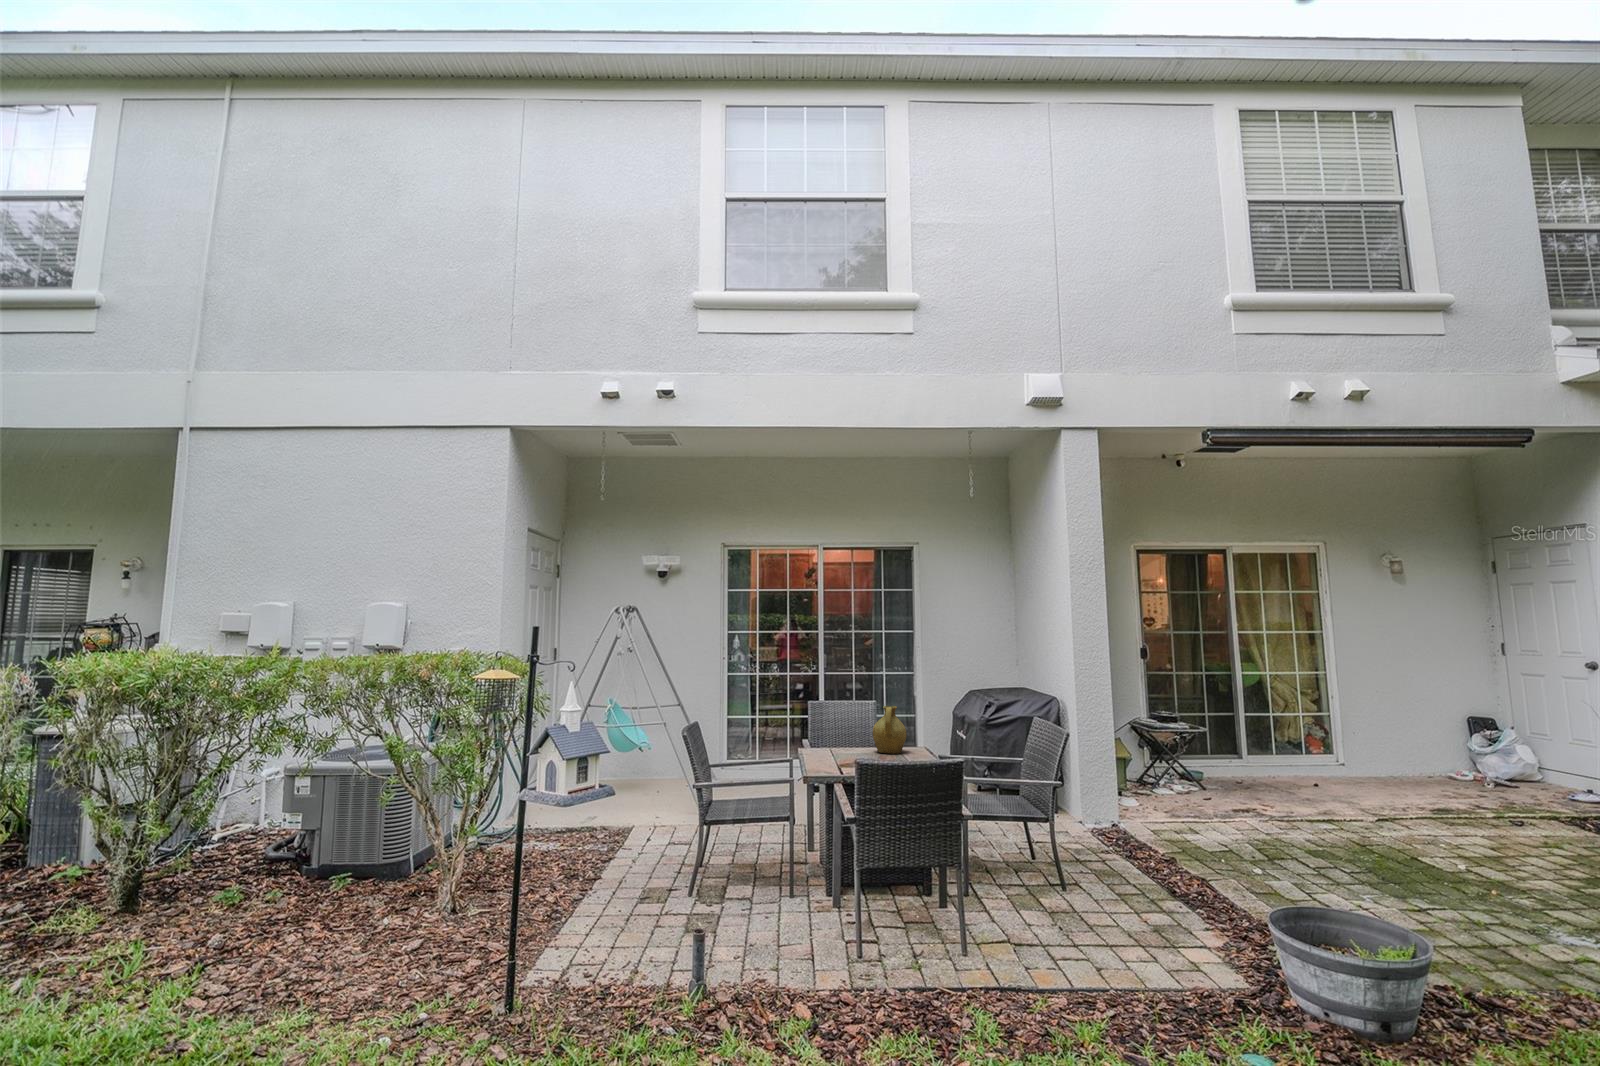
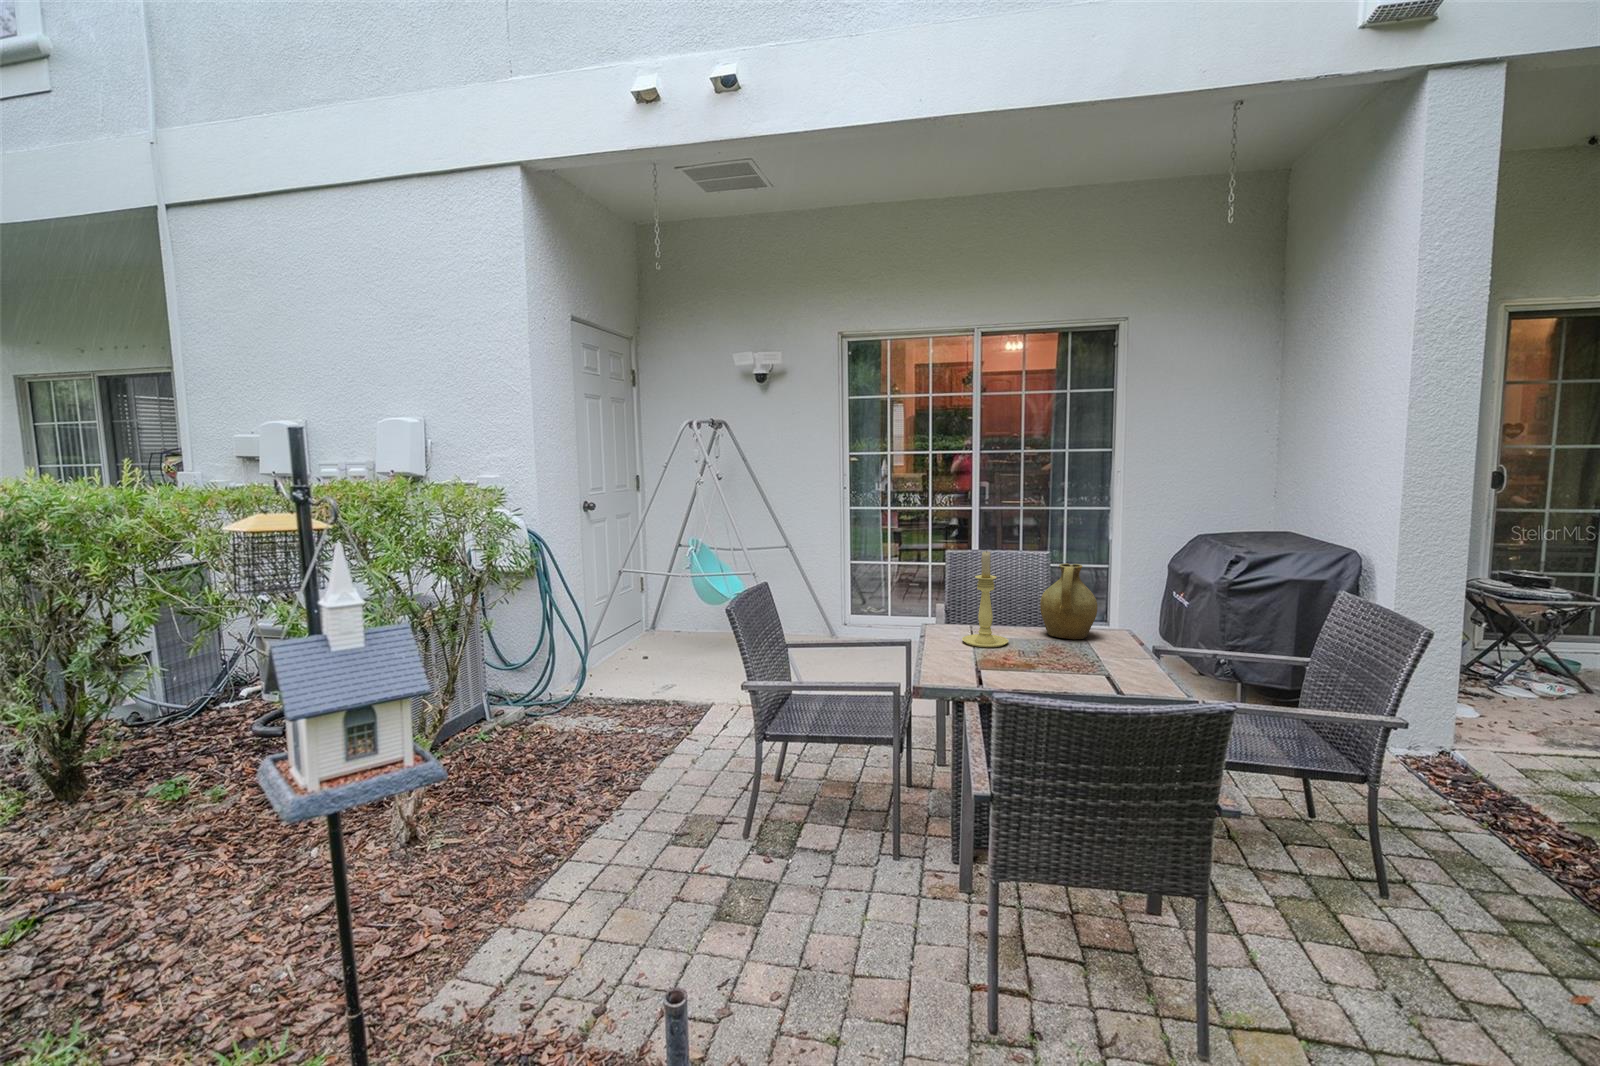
candle holder: none [827,697,855,759] -> present [962,551,1008,648]

